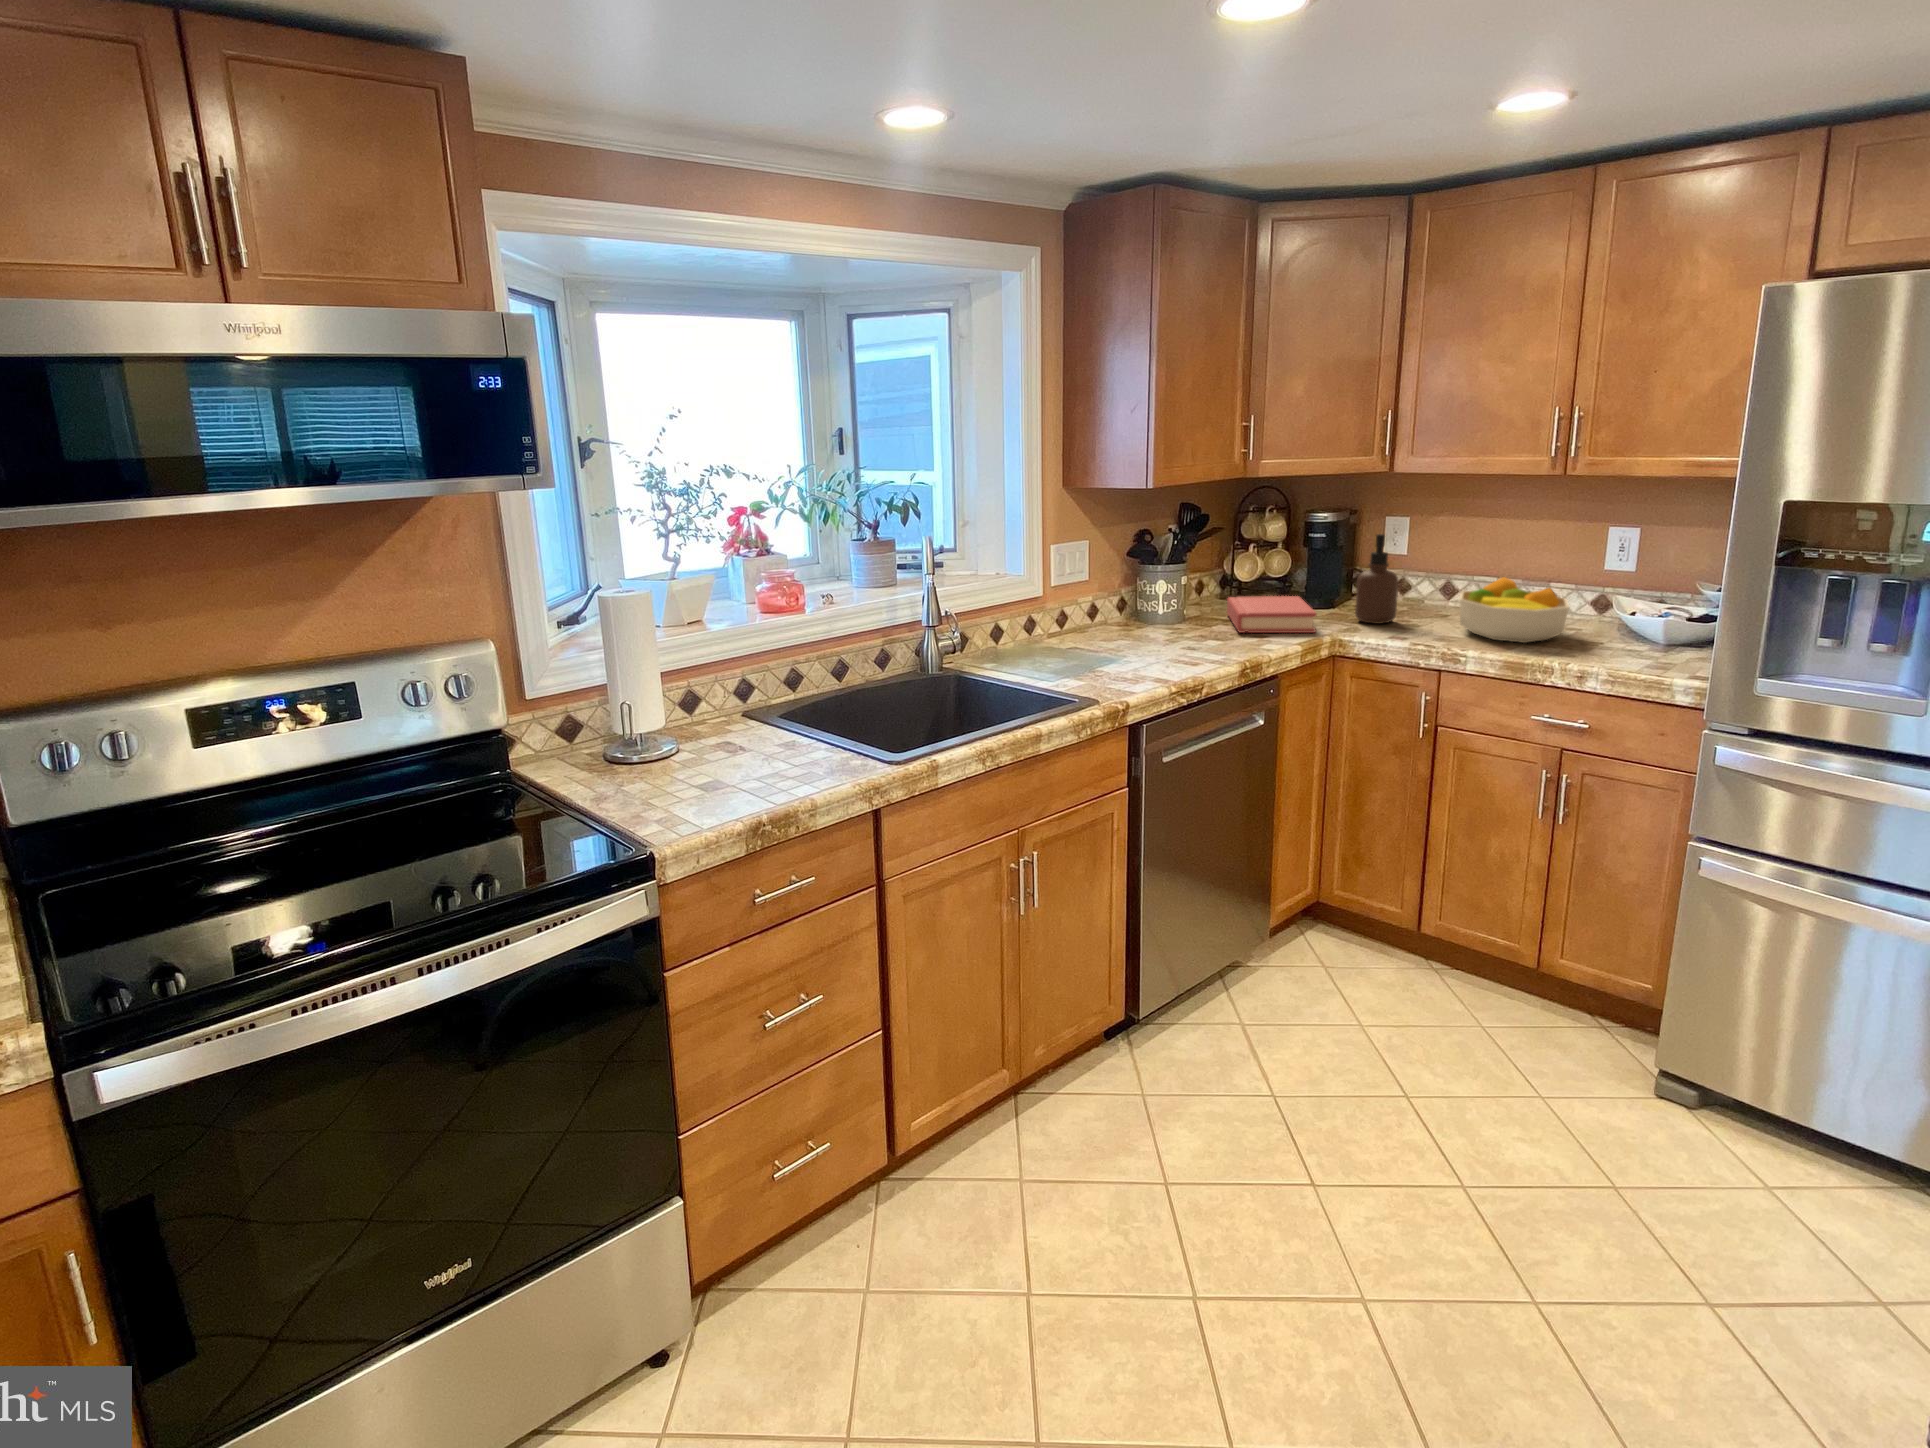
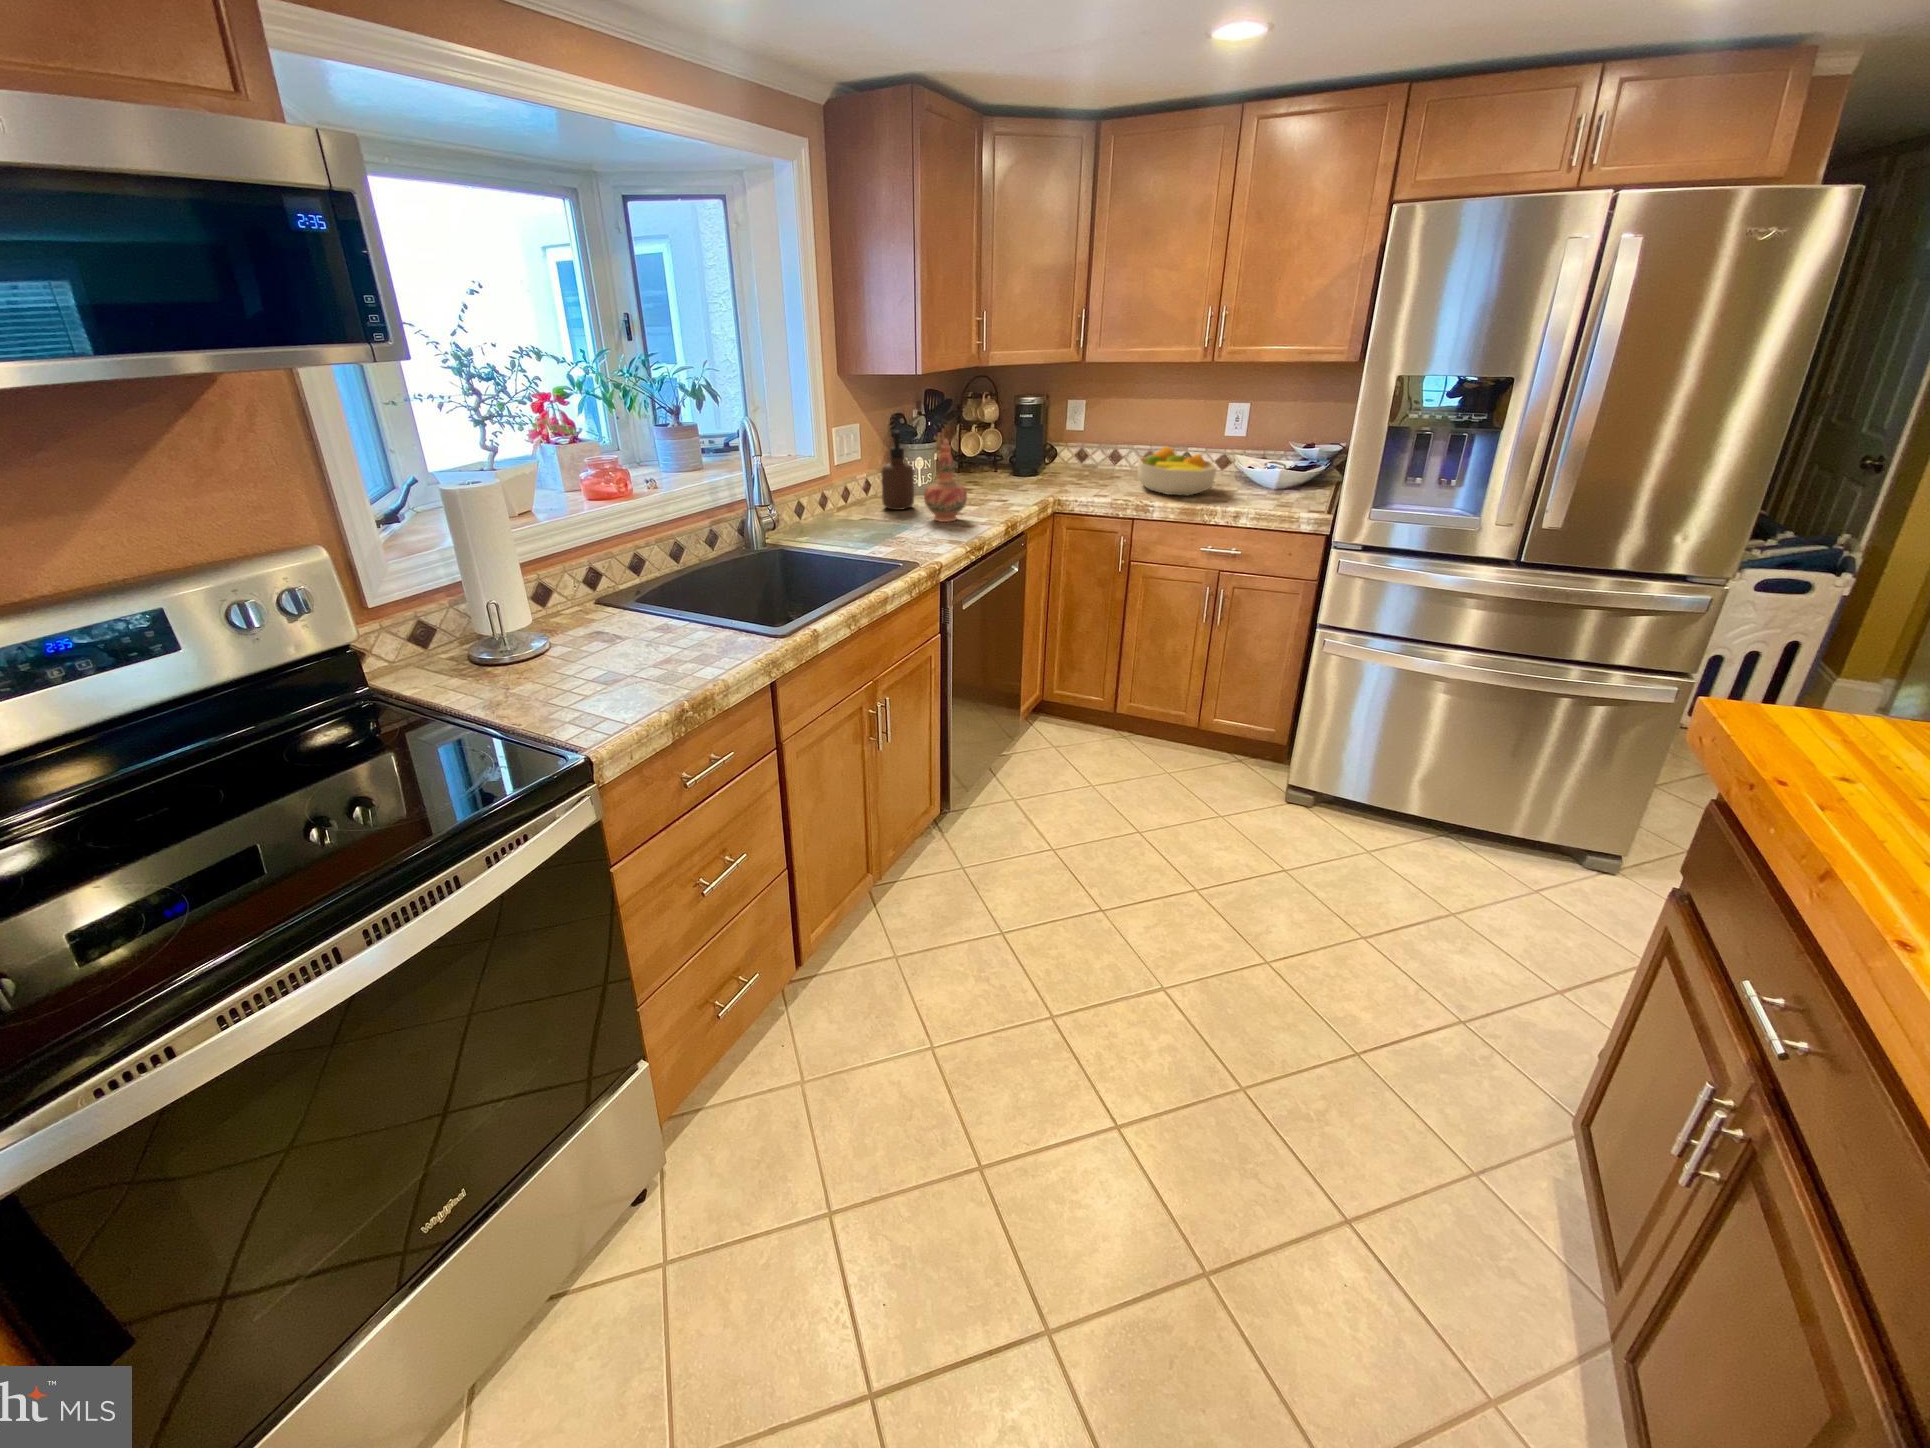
soap dispenser: present [1355,534,1398,624] -> present [881,431,914,510]
decorative vase: none [1143,559,1197,658] -> present [924,439,967,522]
hardback book: present [1227,596,1317,633] -> none [967,466,1043,498]

